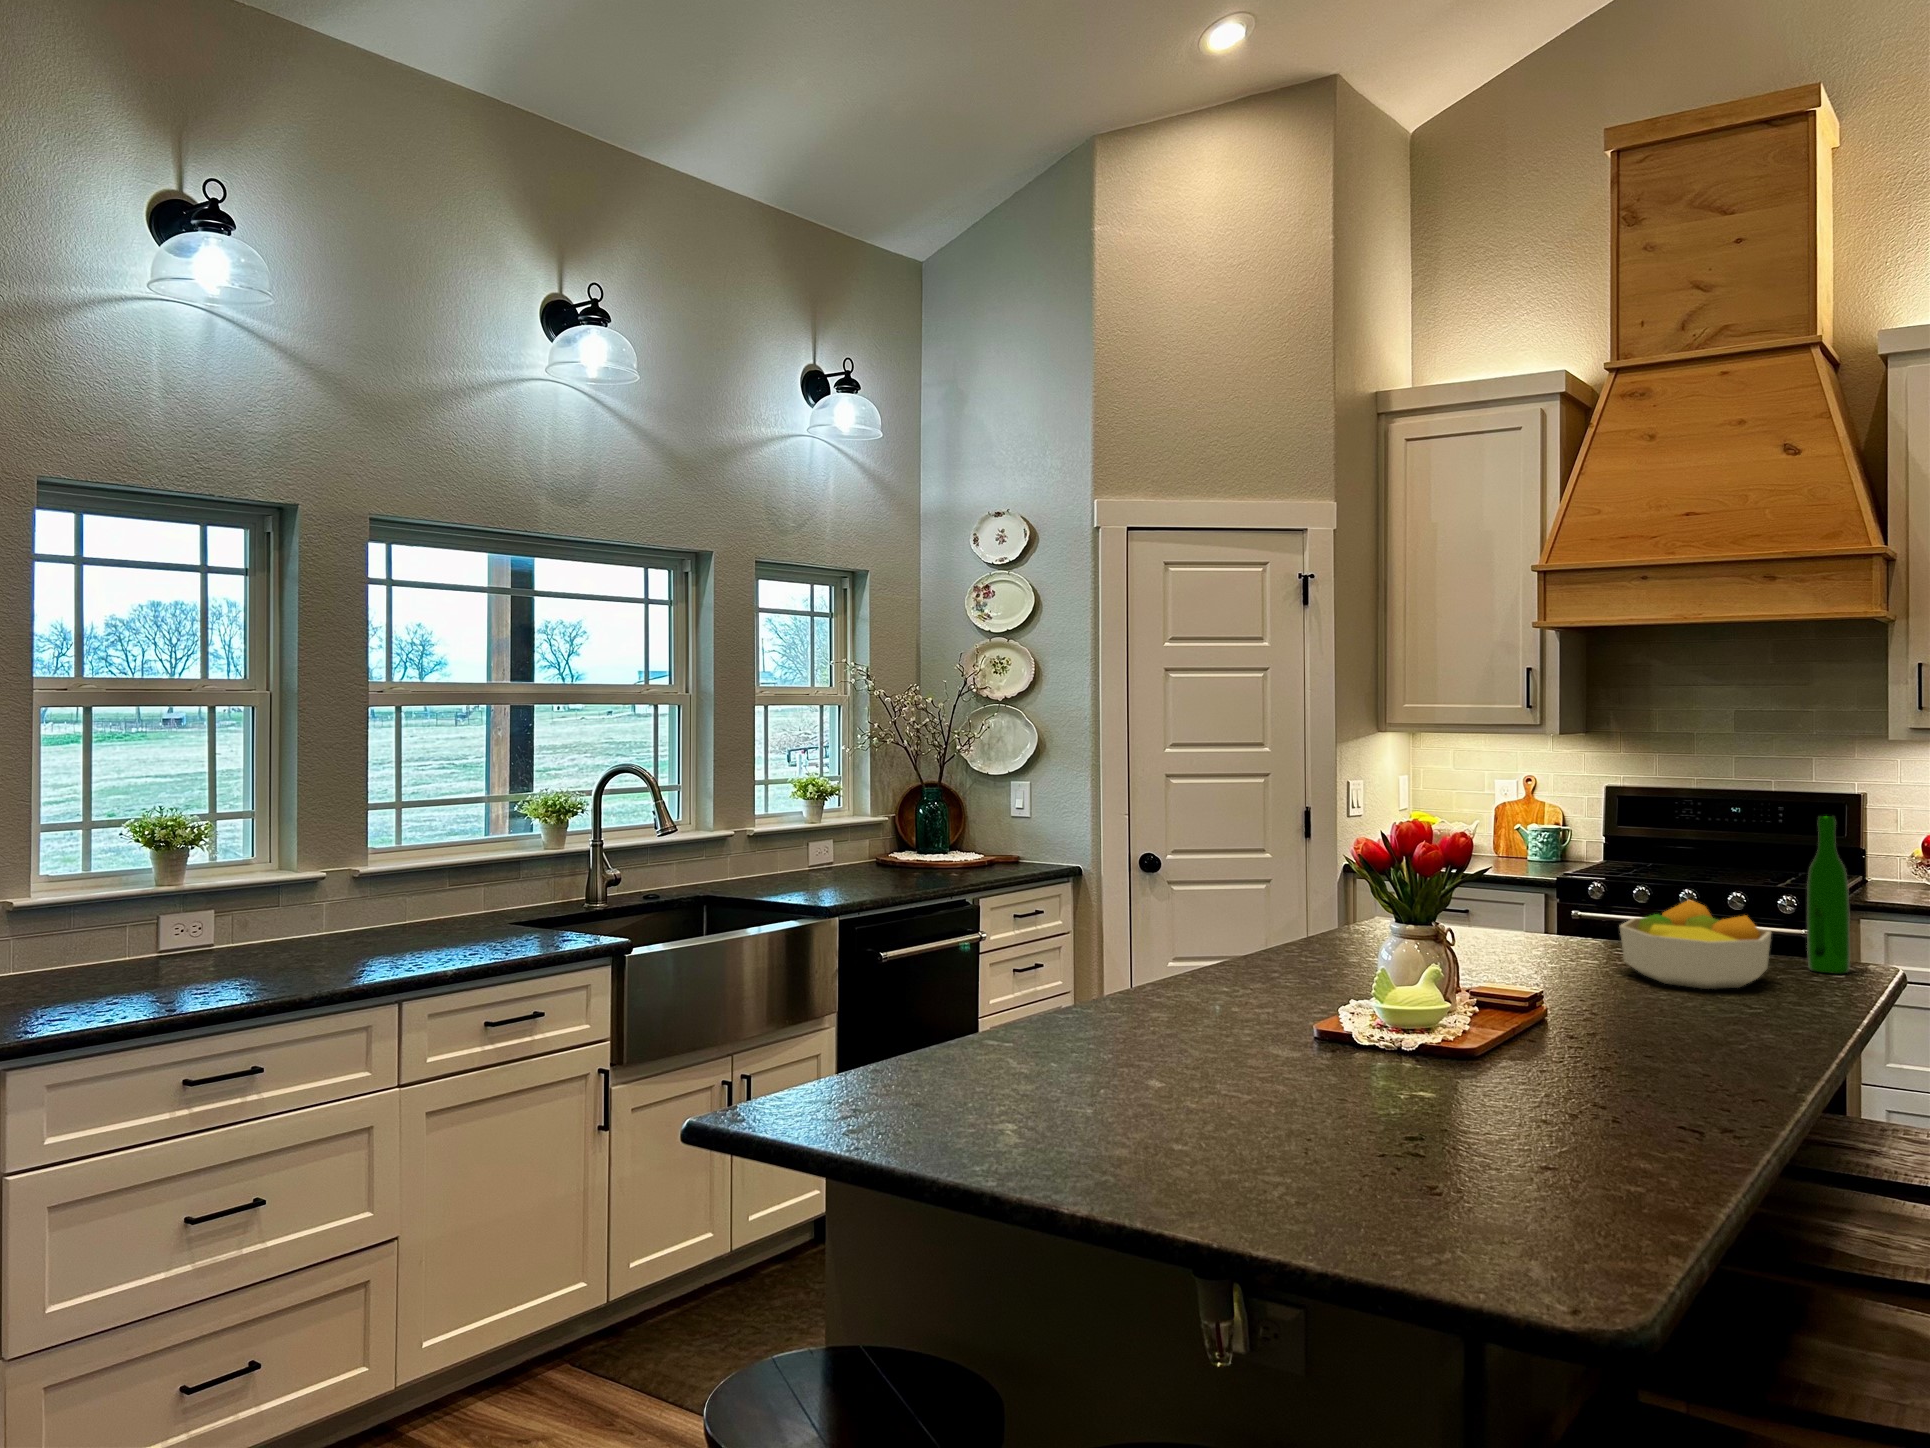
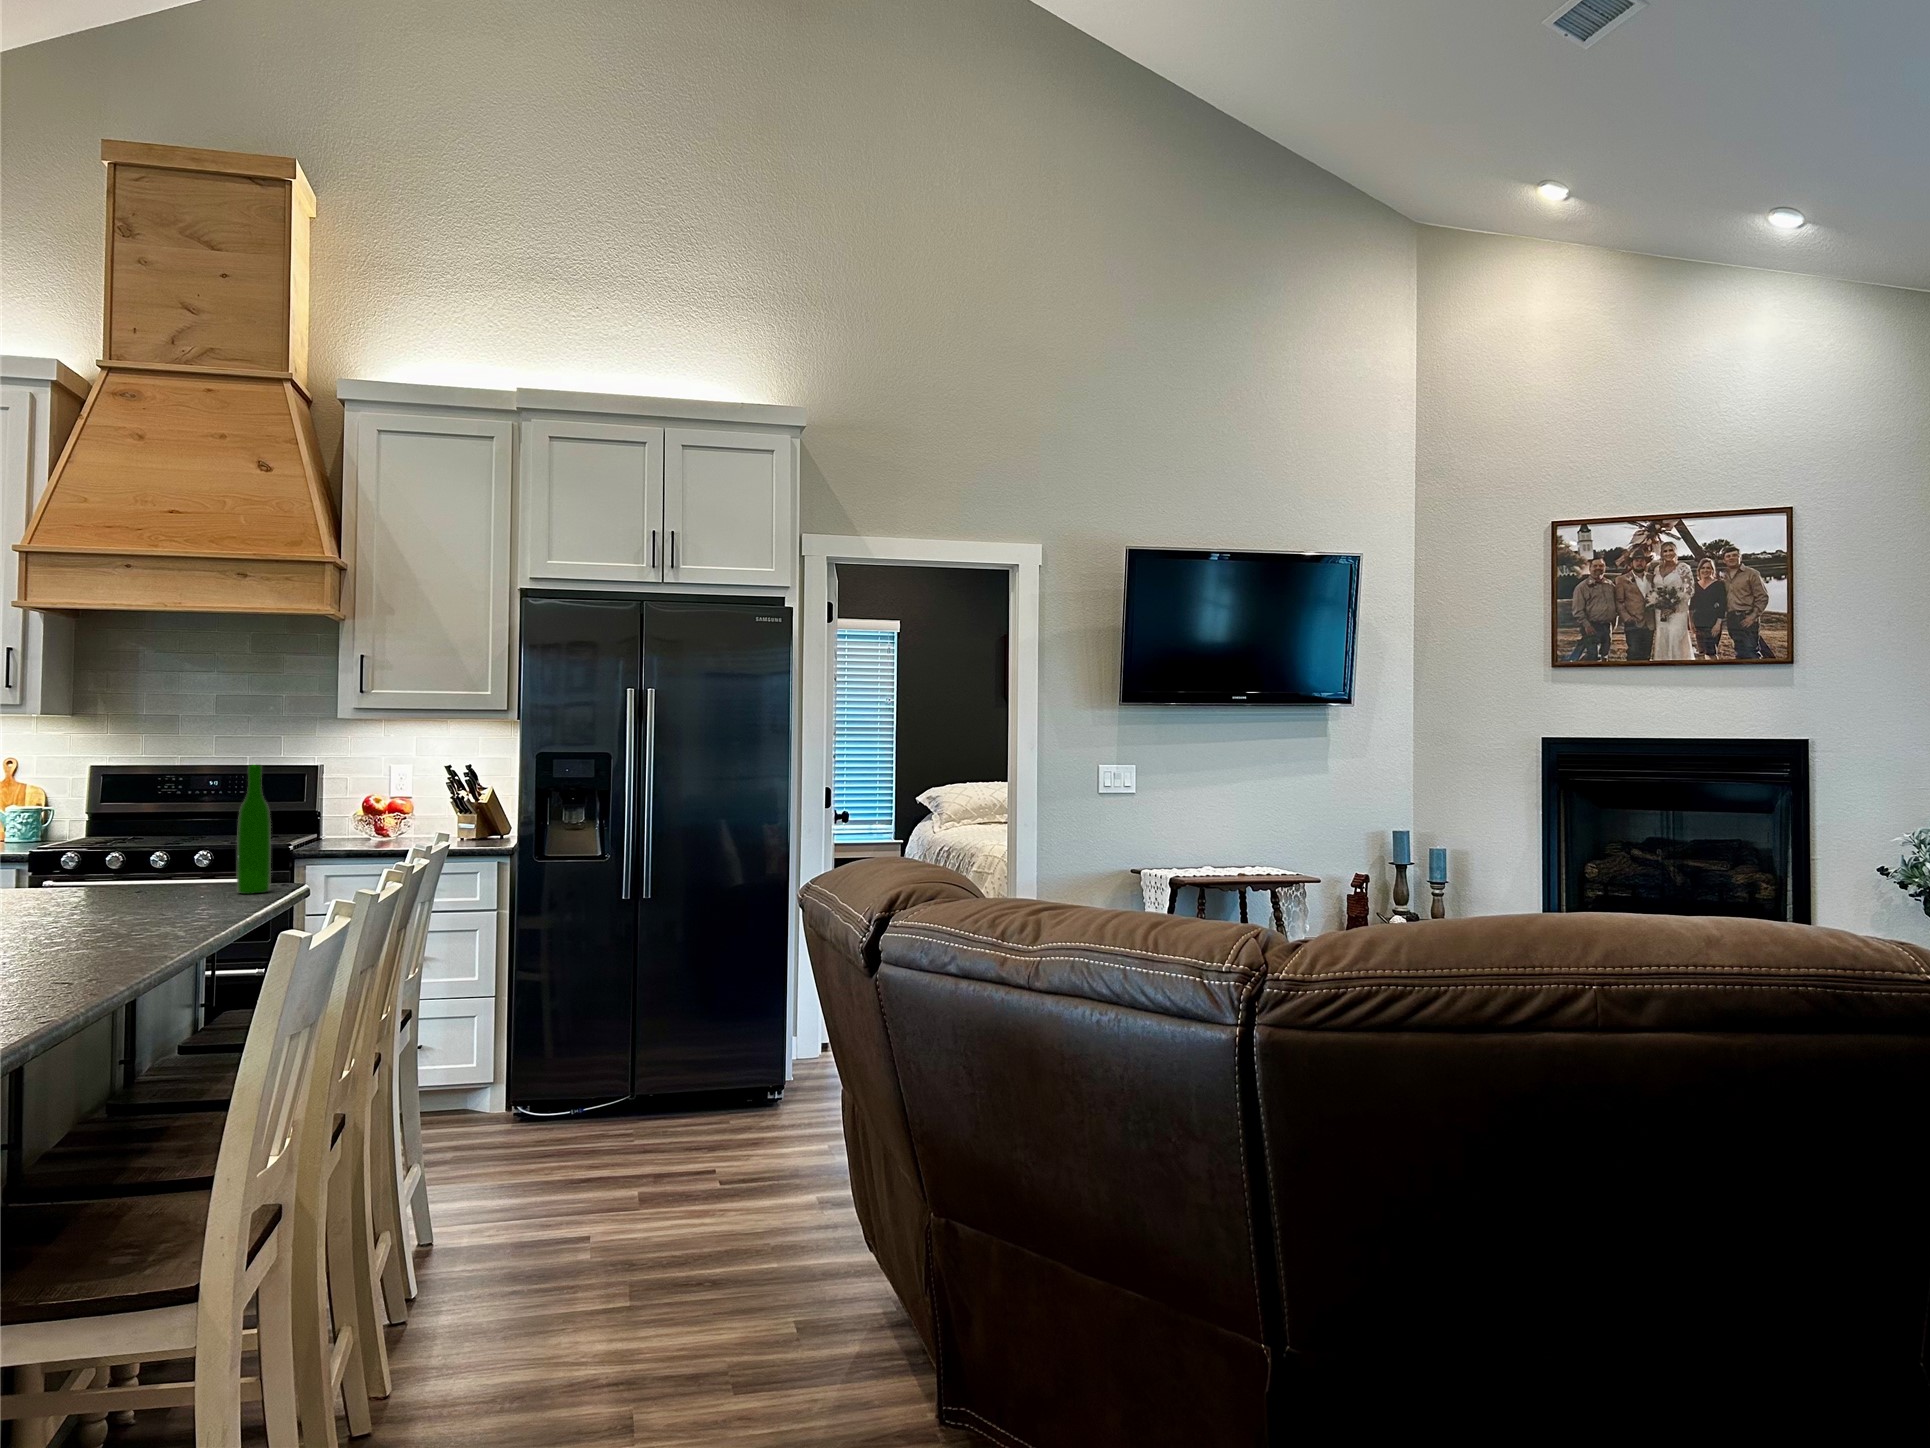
fruit bowl: present [1620,900,1771,989] -> none [63,841,202,914]

